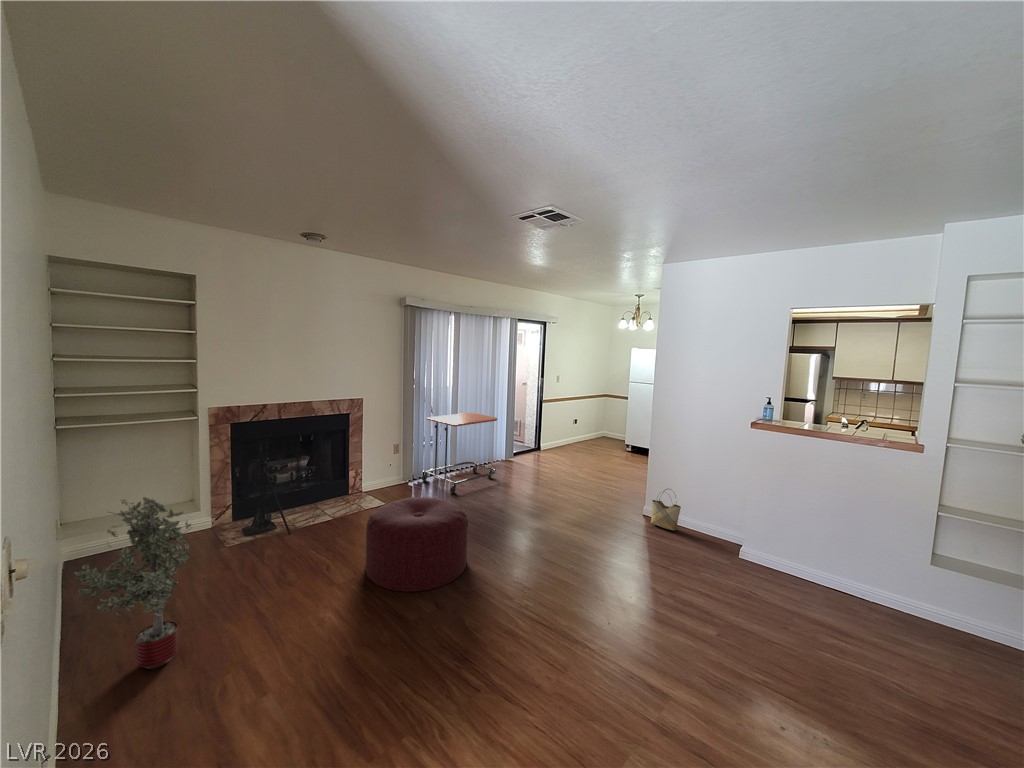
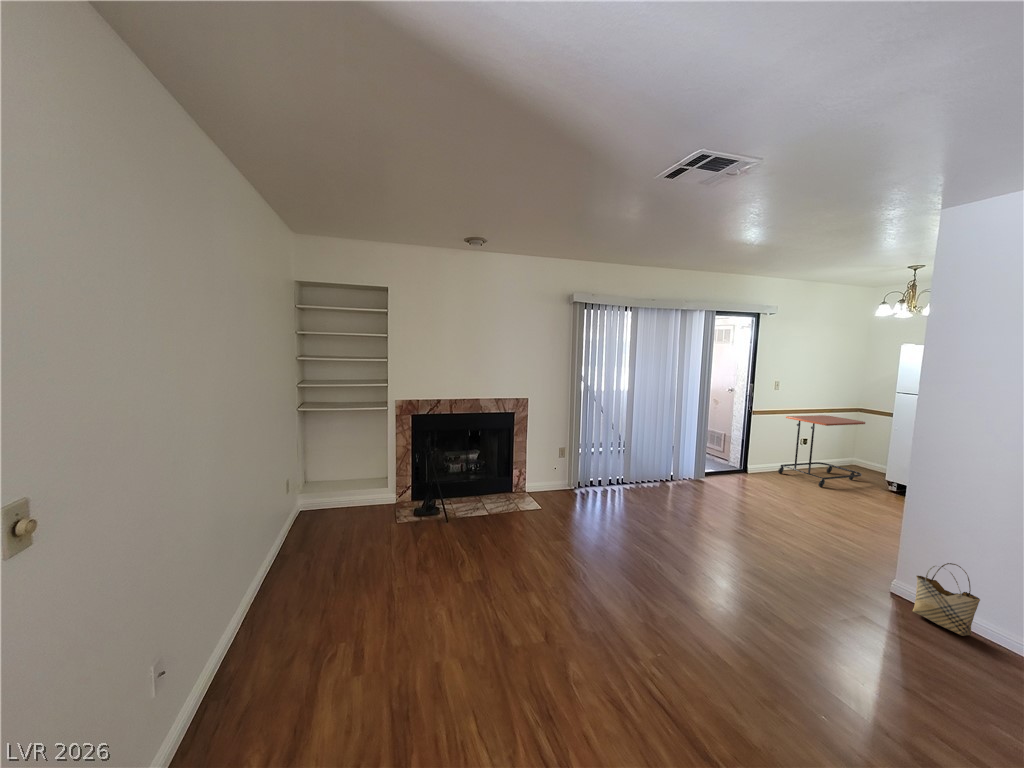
side table: present [422,413,497,493] -> present [778,415,865,487]
potted tree: present [75,497,191,669] -> none [249,470,335,621]
ottoman: present [366,497,468,592] -> none [493,508,606,619]

